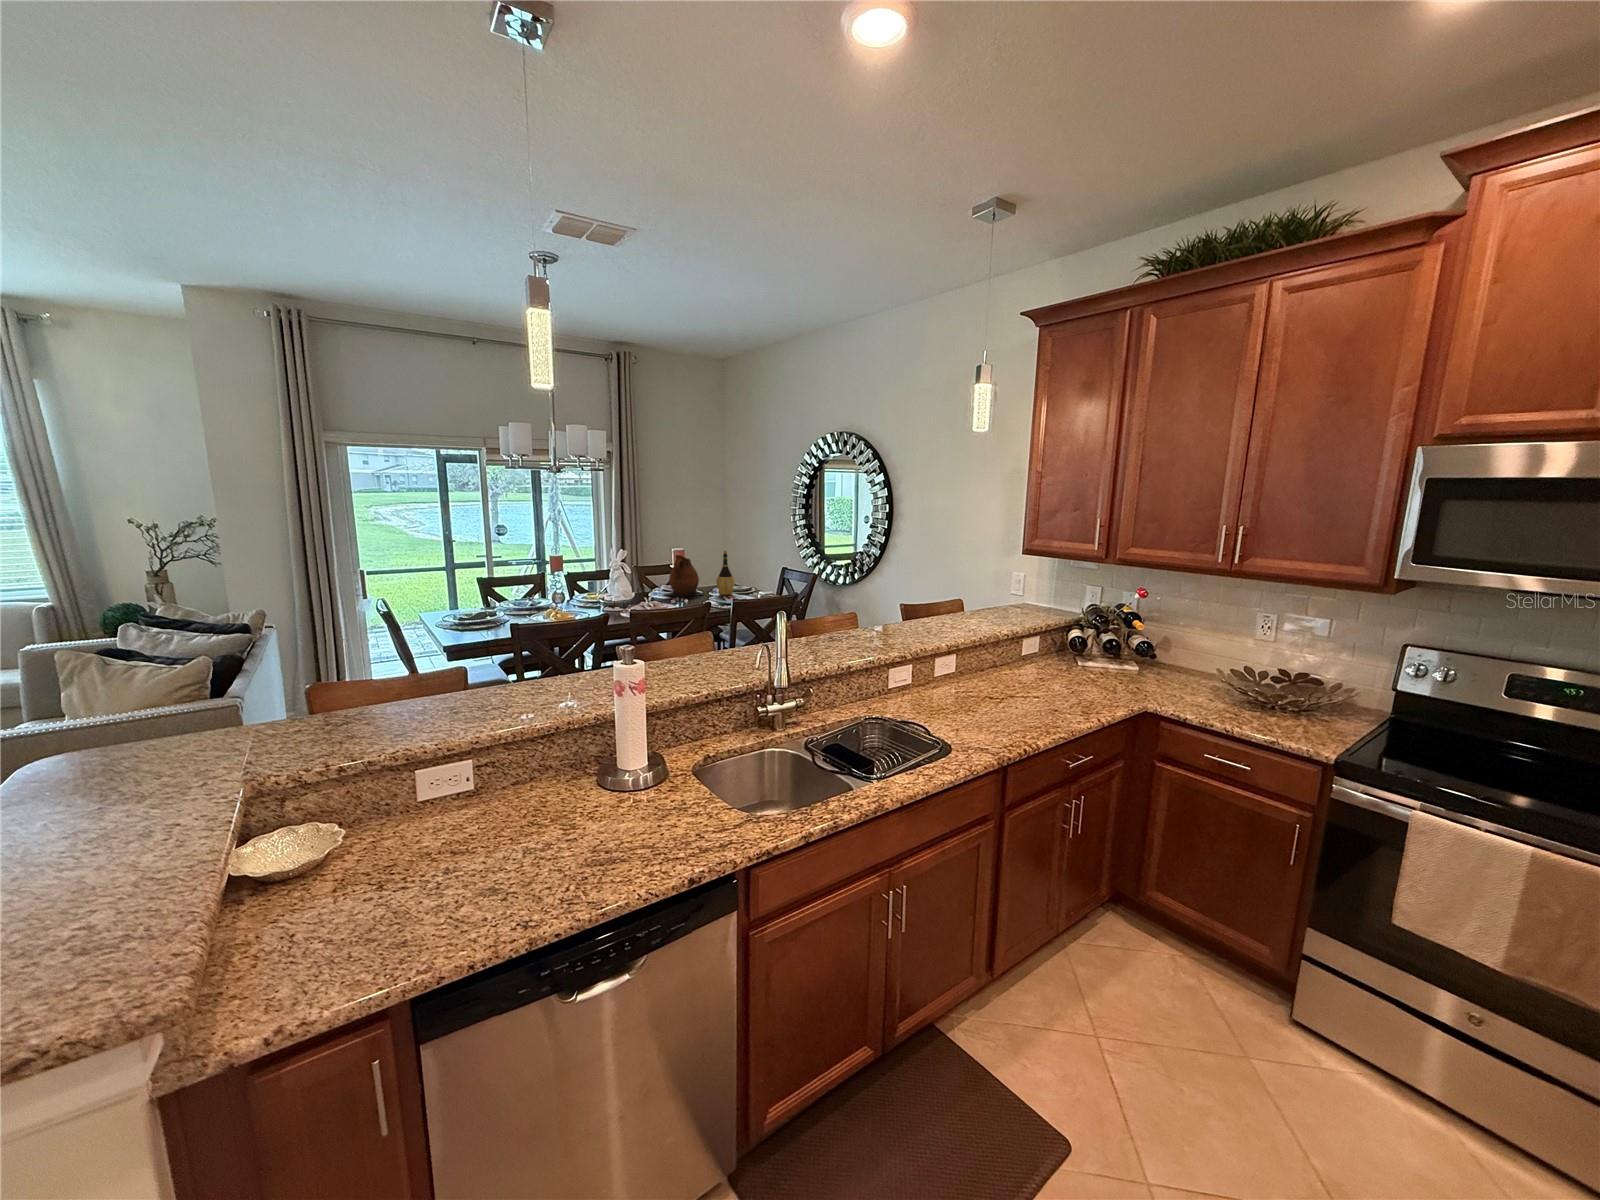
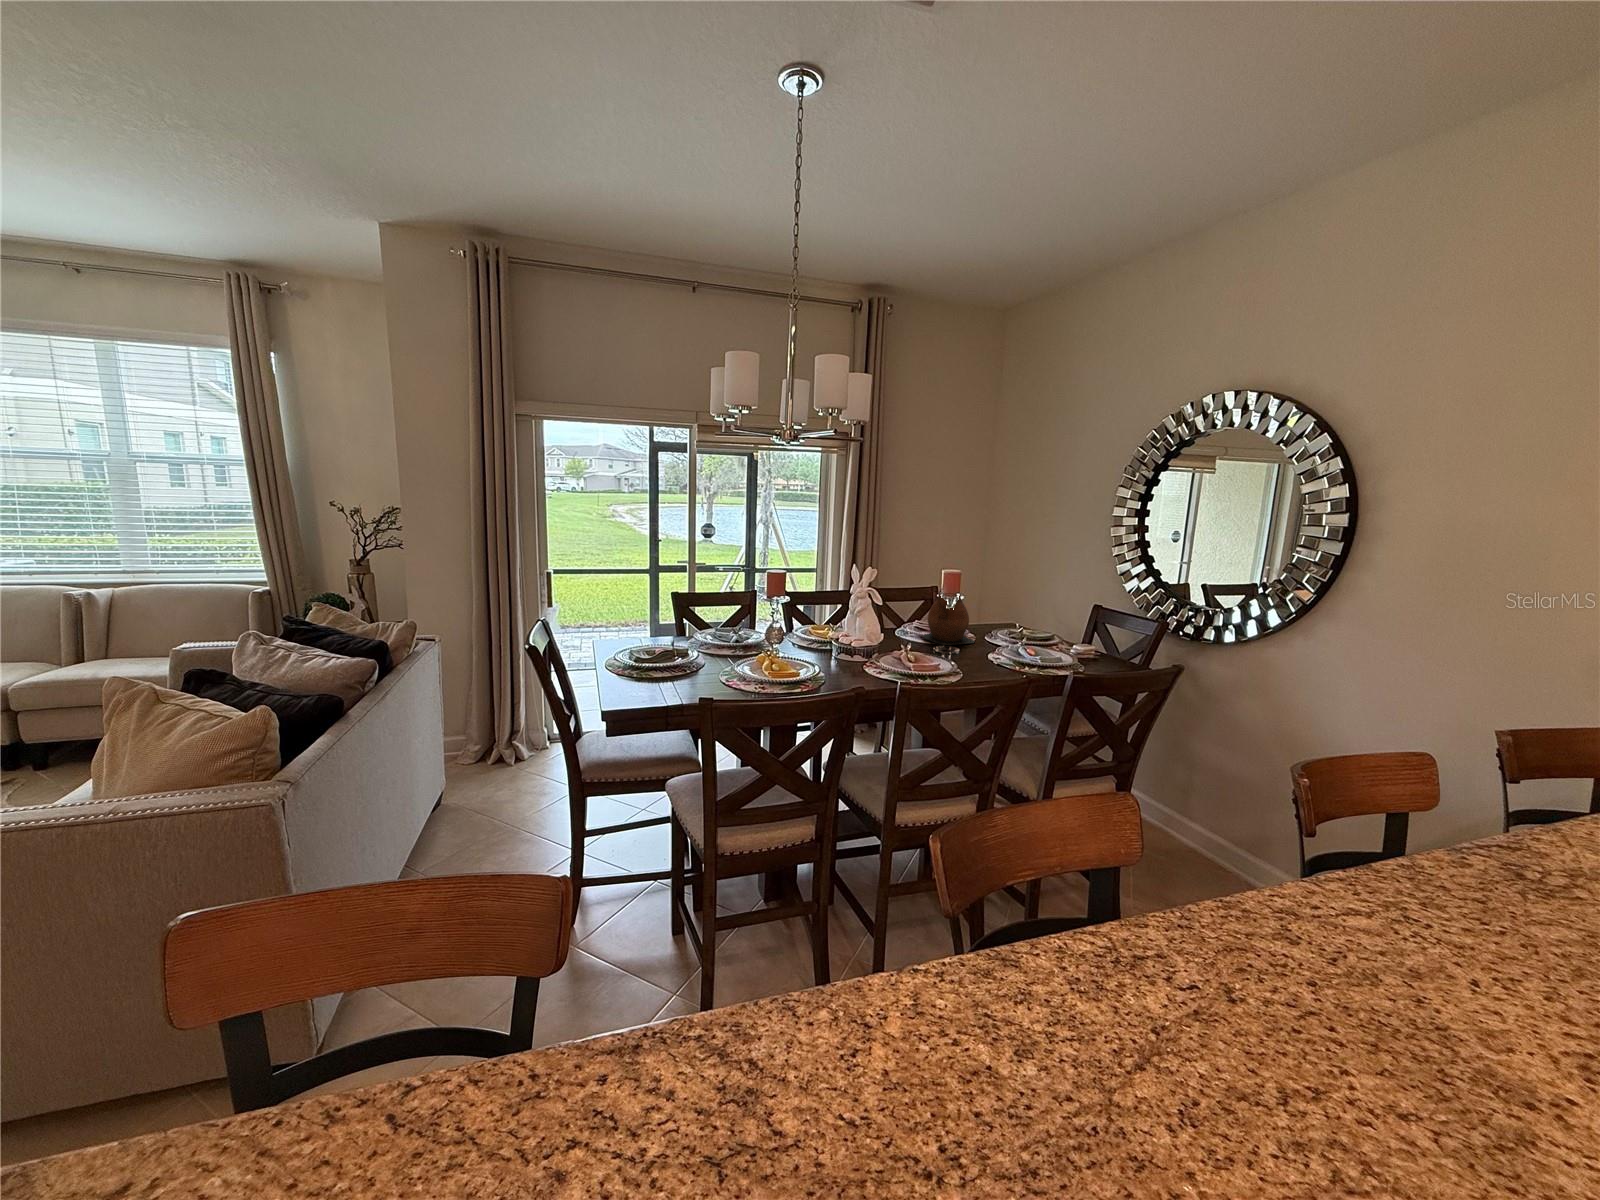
wine bottle: present [716,551,734,595] -> none [996,584,1023,648]

